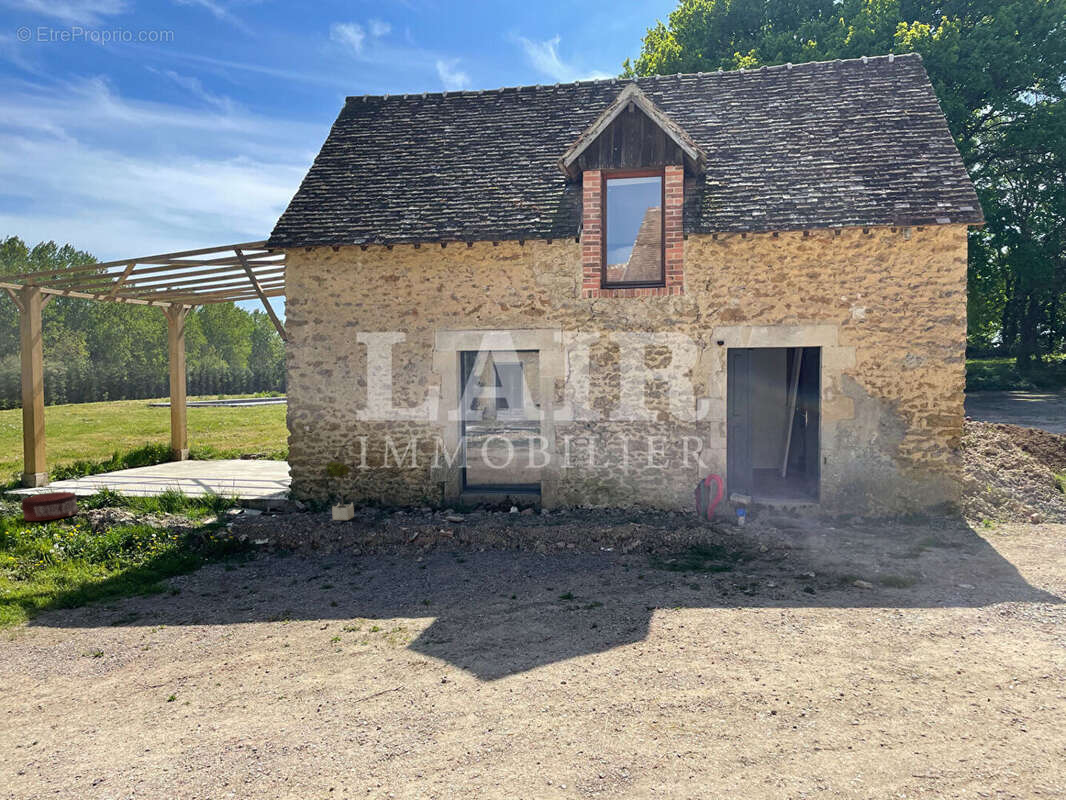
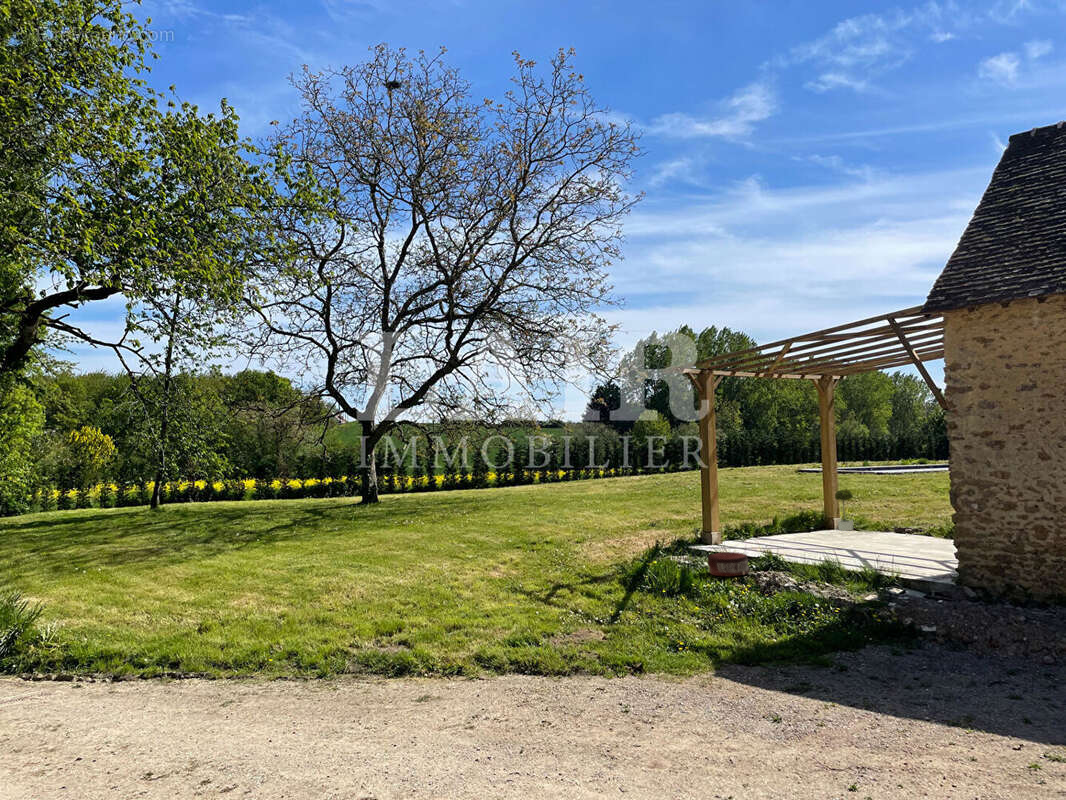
potted tree: present [326,462,354,520] -> present [835,489,853,531]

